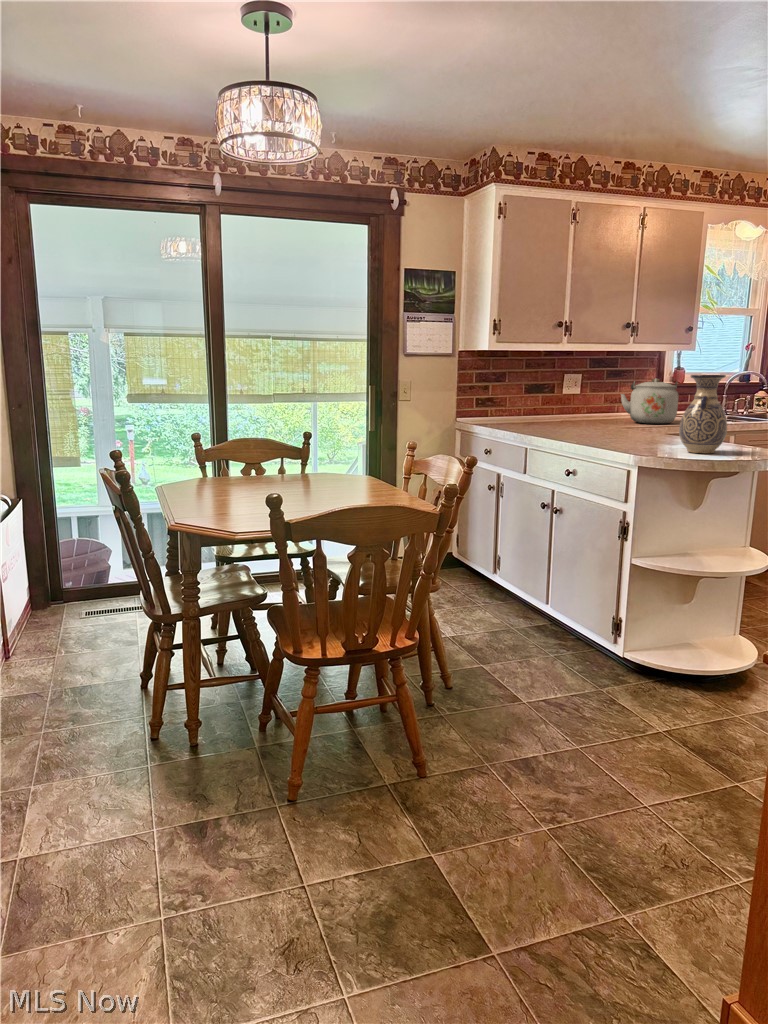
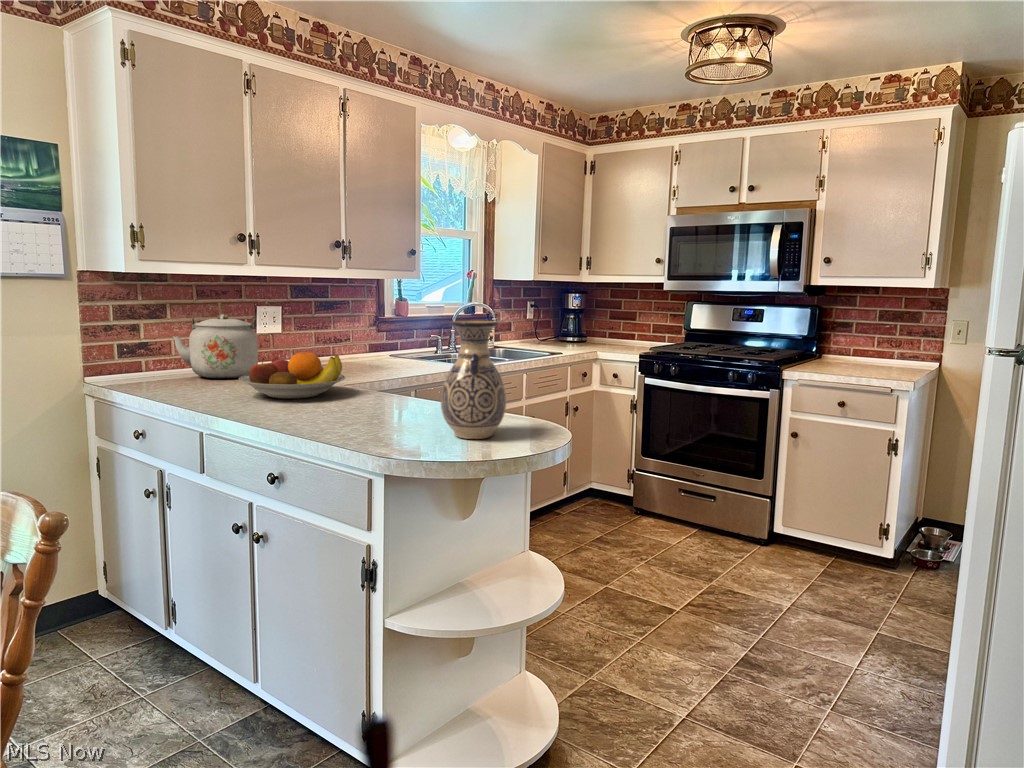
kettle: present [621,379,678,424] -> present [173,314,258,378]
fruit bowl: none [550,402,621,433] -> present [239,352,345,399]

